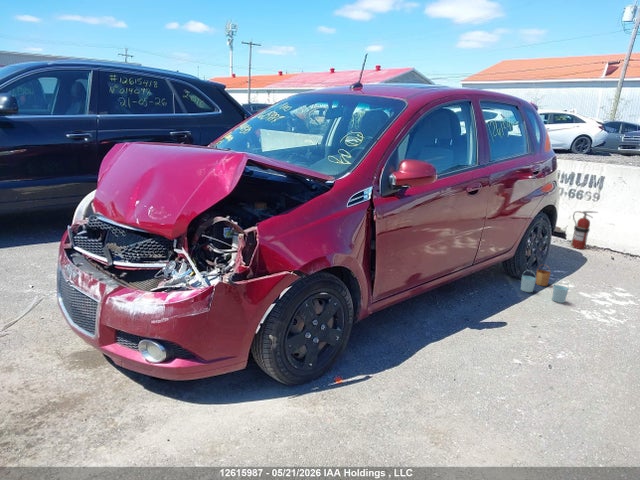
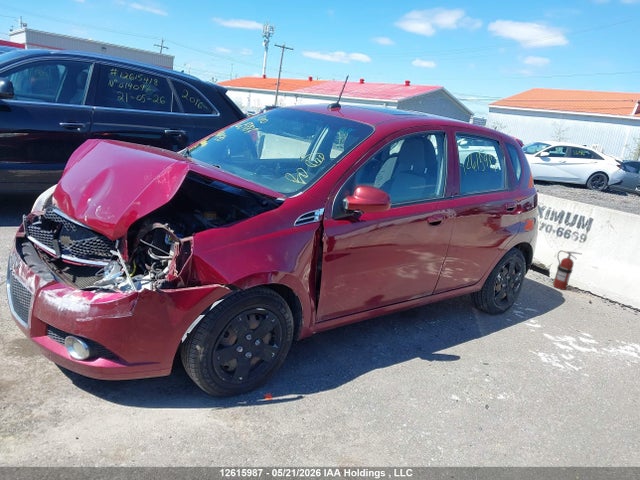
bucket: present [521,270,569,303] -> none [485,302,531,343]

